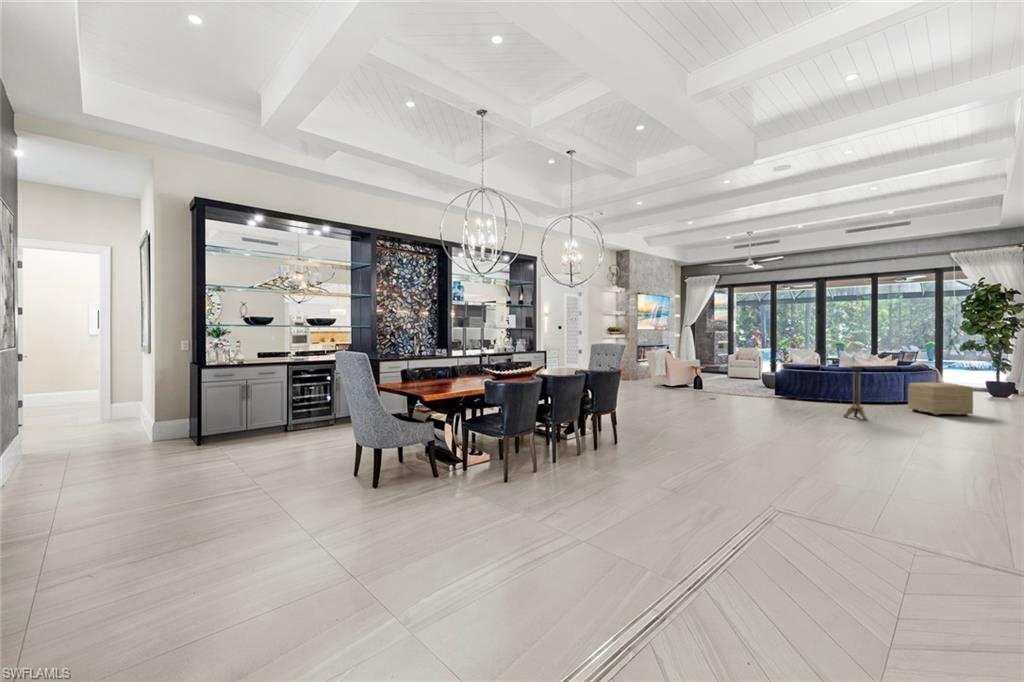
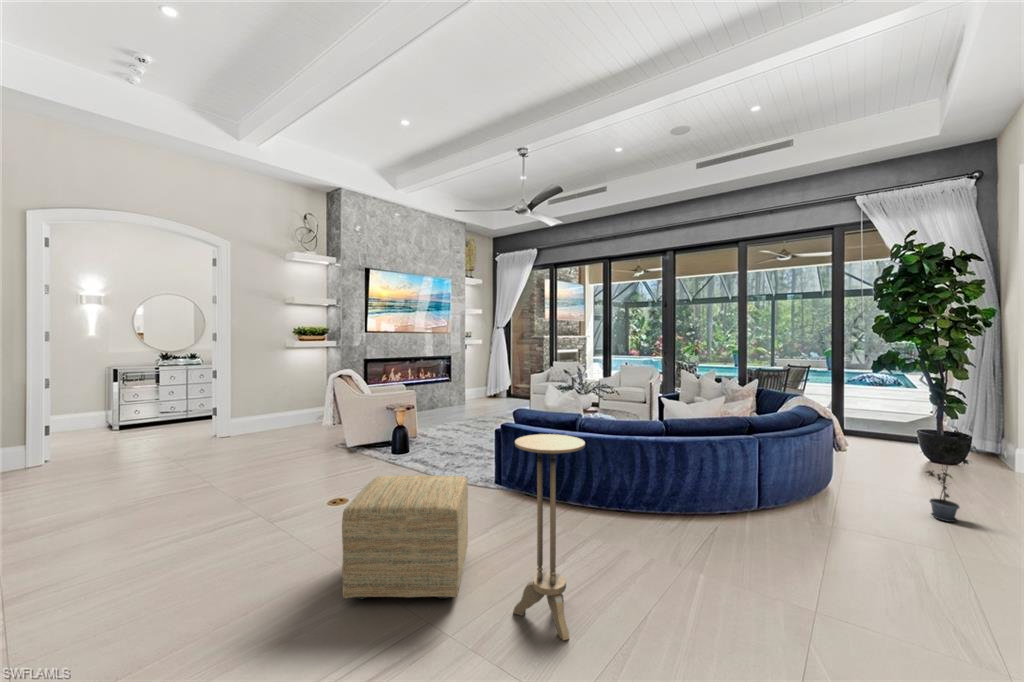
potted plant: none [982,370,1006,408] -> present [926,427,978,522]
ottoman: present [908,382,973,416] -> present [342,476,468,599]

